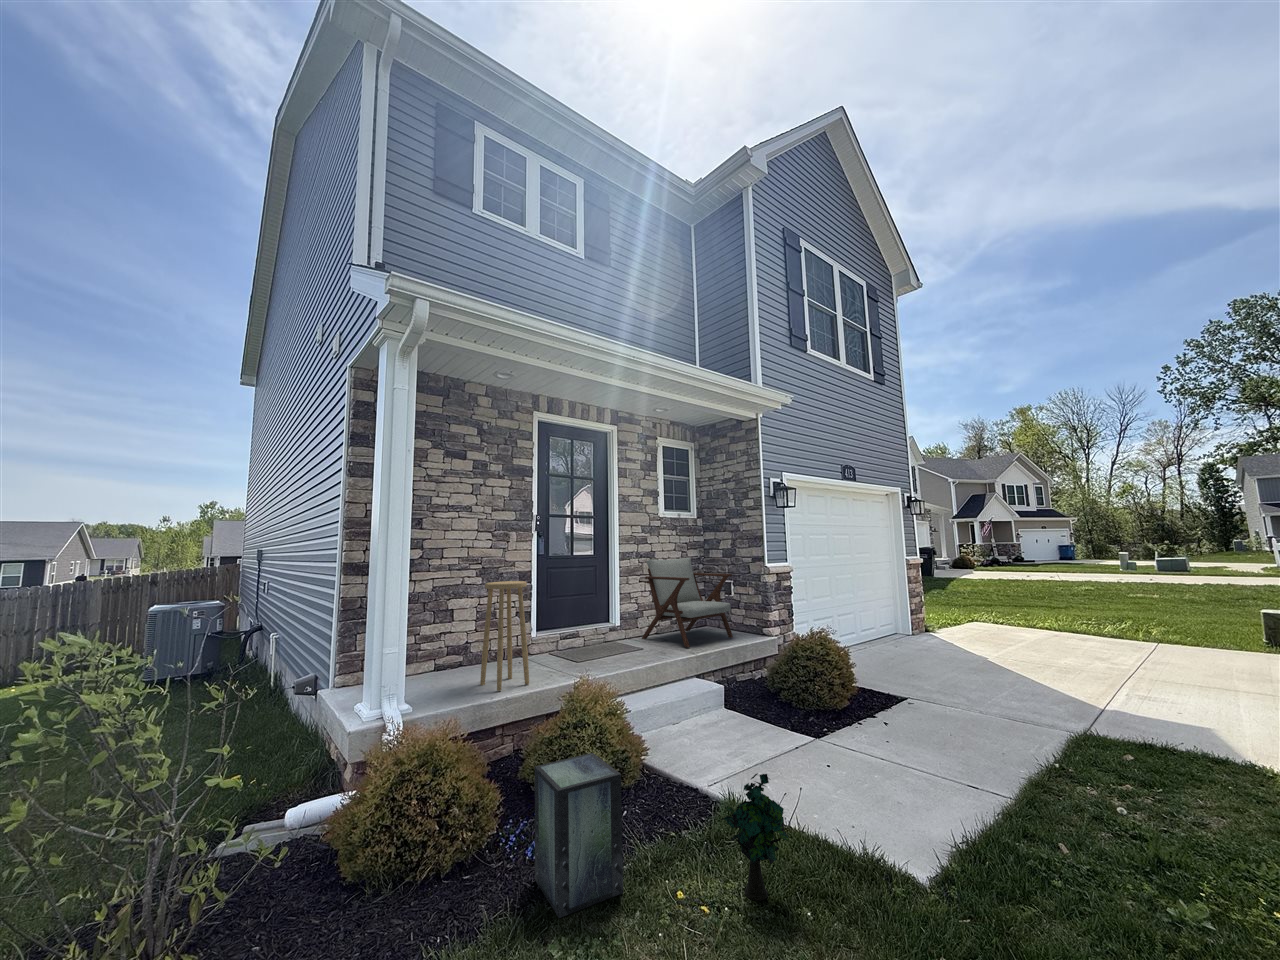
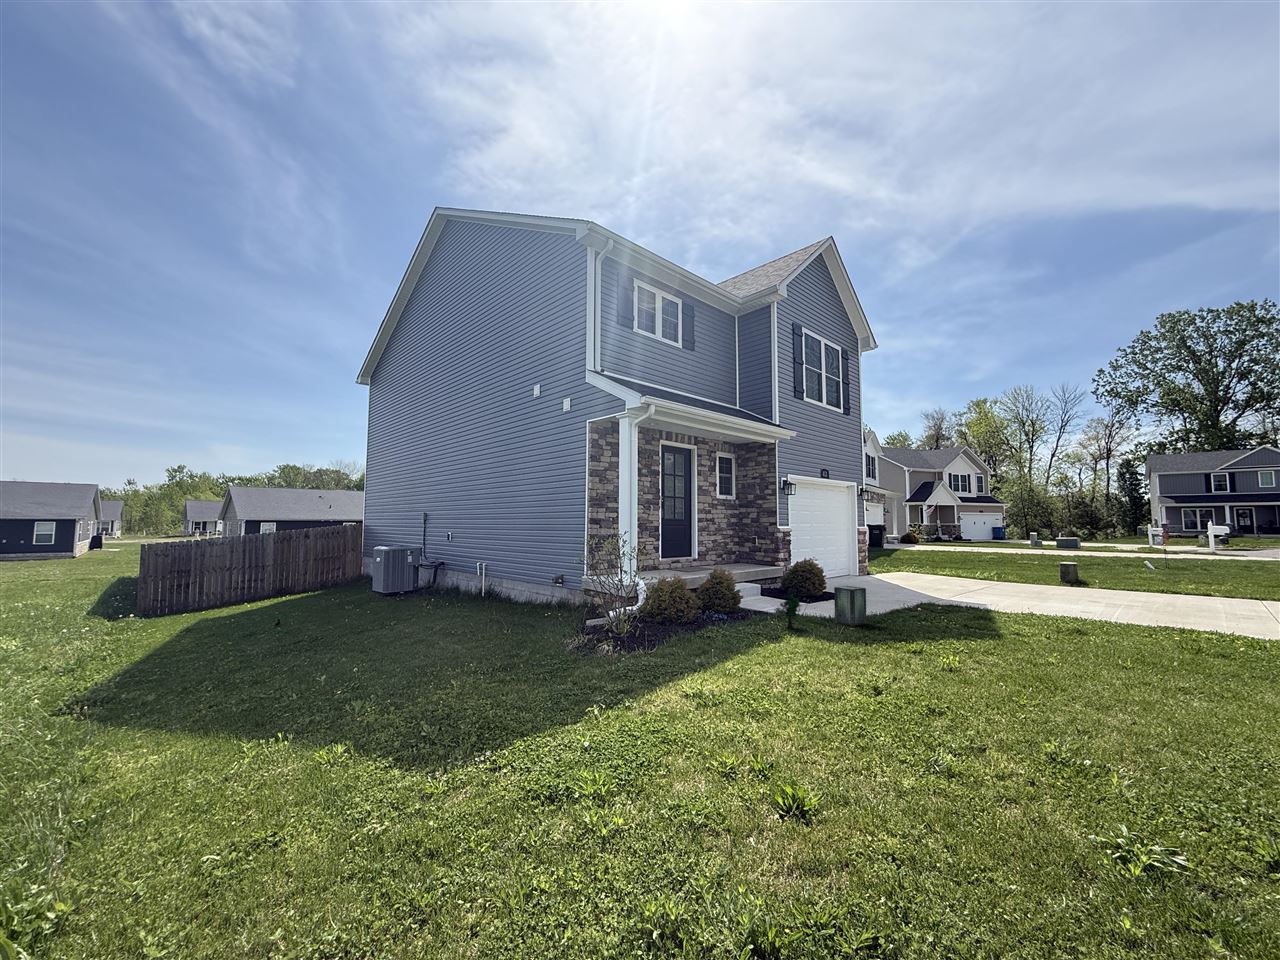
lounge chair: present [642,558,733,647] -> none [708,523,759,569]
stool: present [480,581,529,691] -> none [654,530,677,578]
storage box: present [535,753,623,918] -> present [834,586,867,626]

